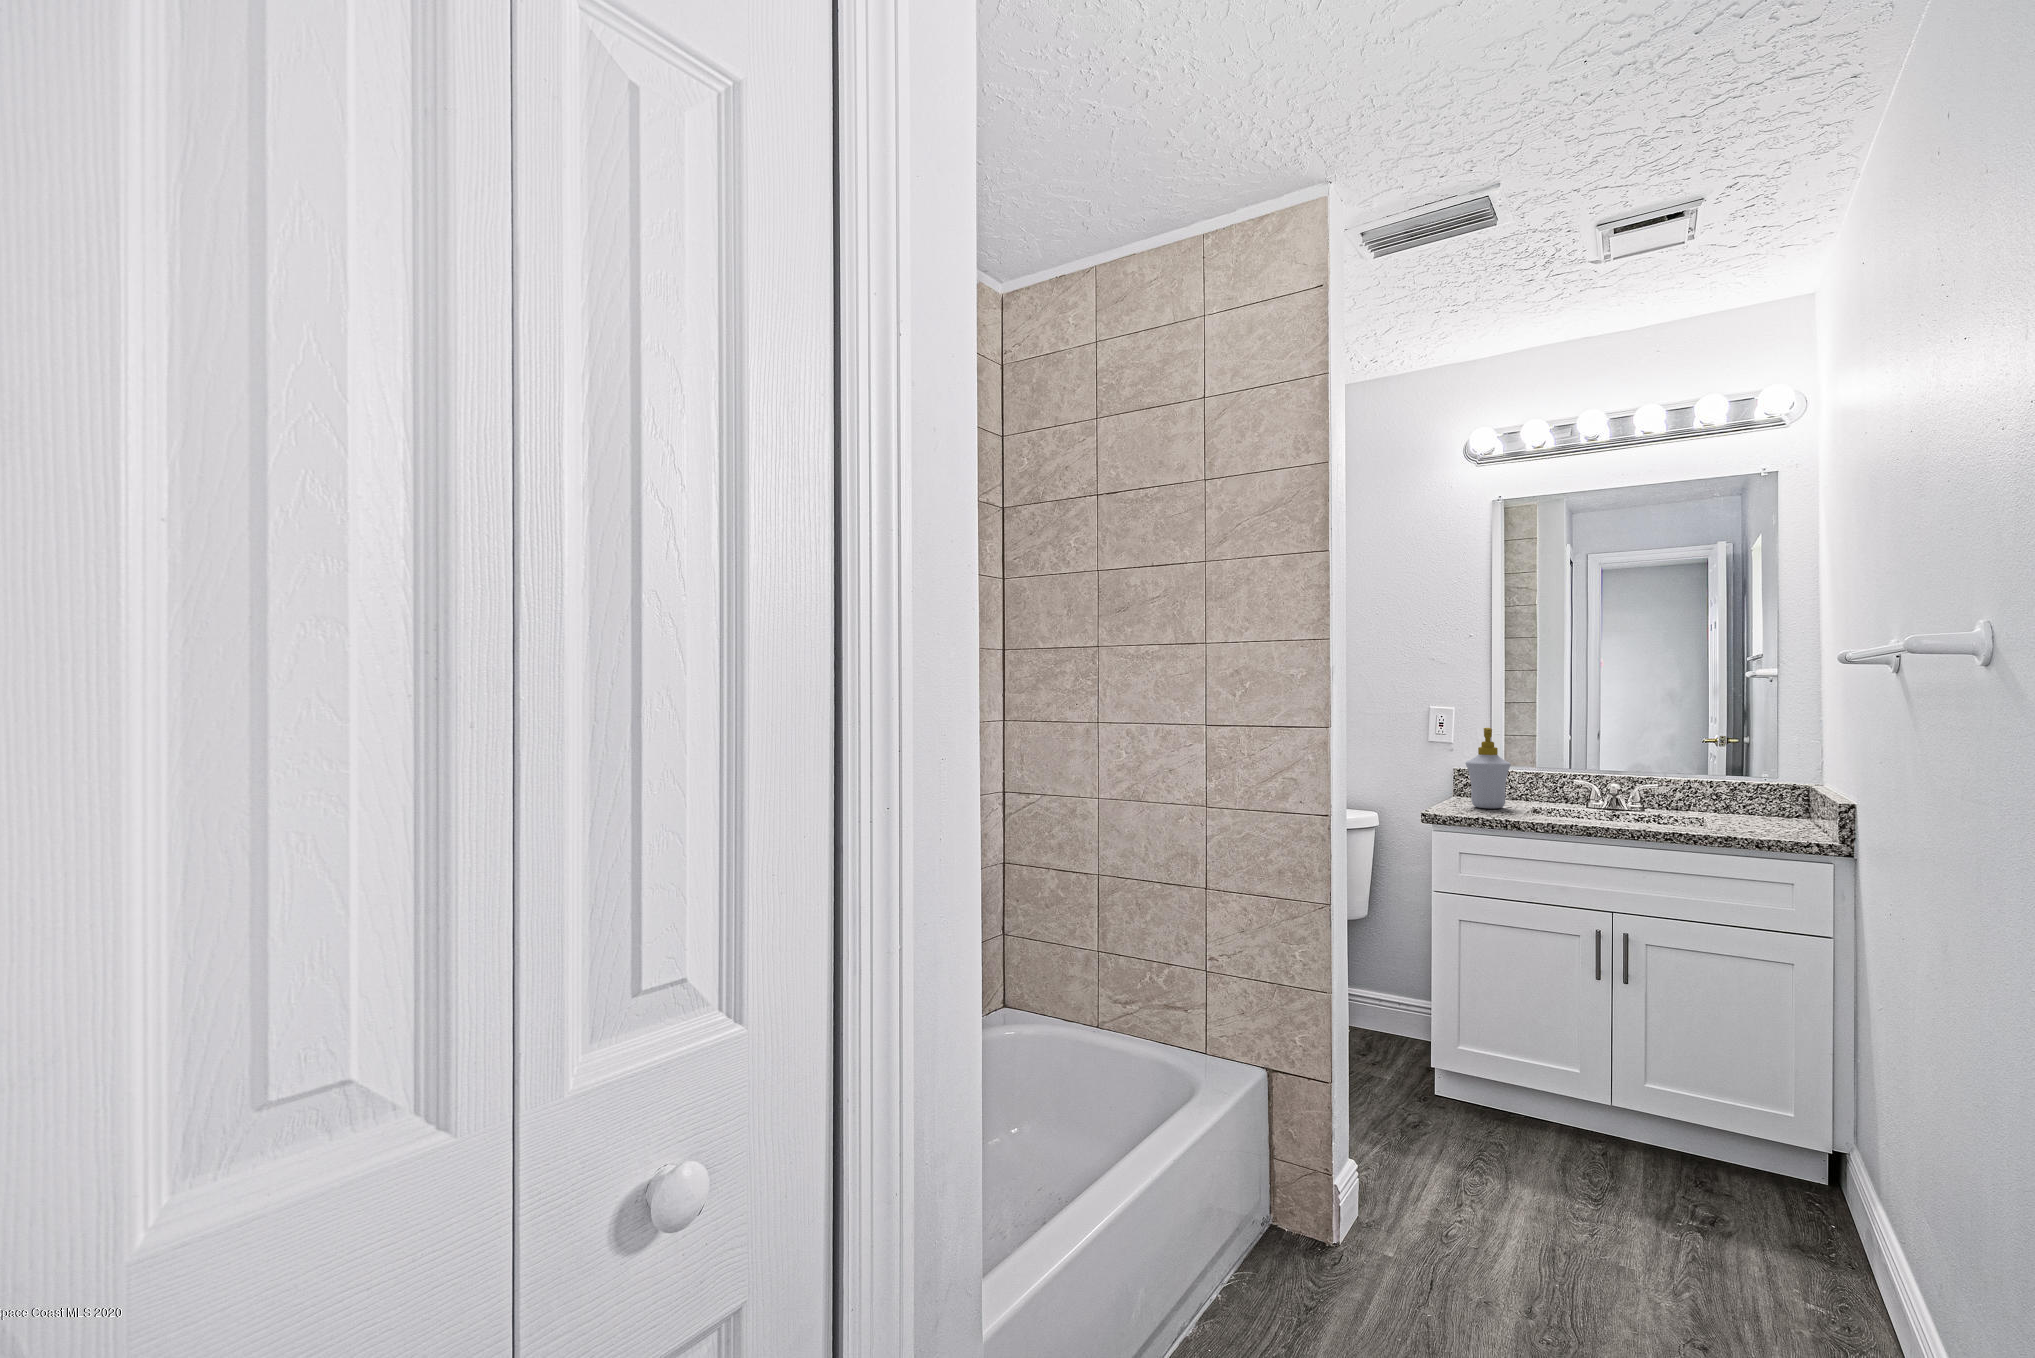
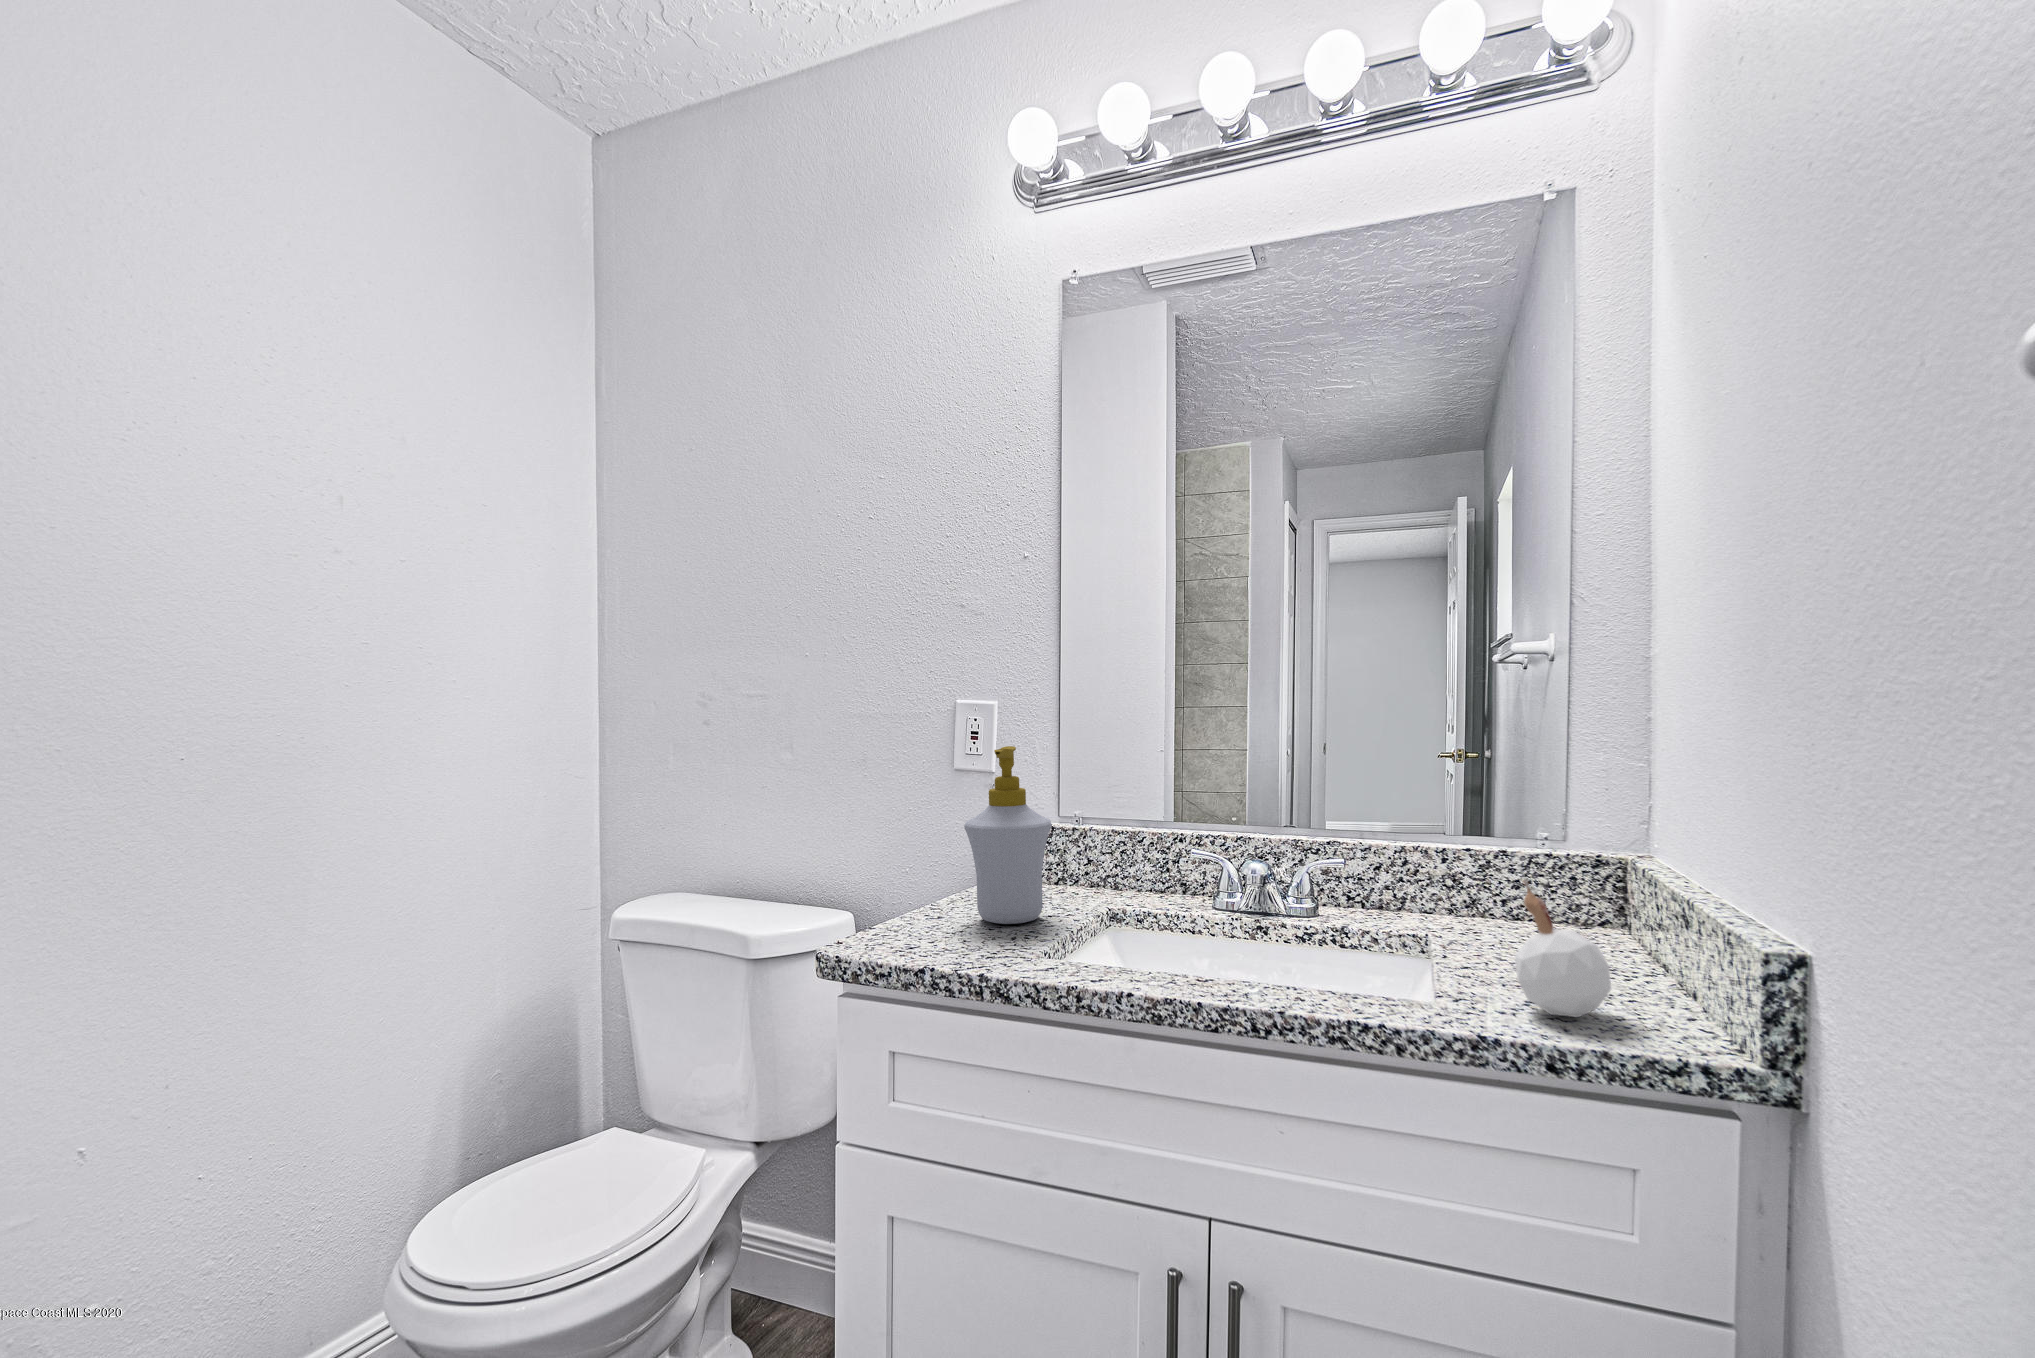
candle: none [1746,779,1786,835] -> present [1515,866,1611,1017]

